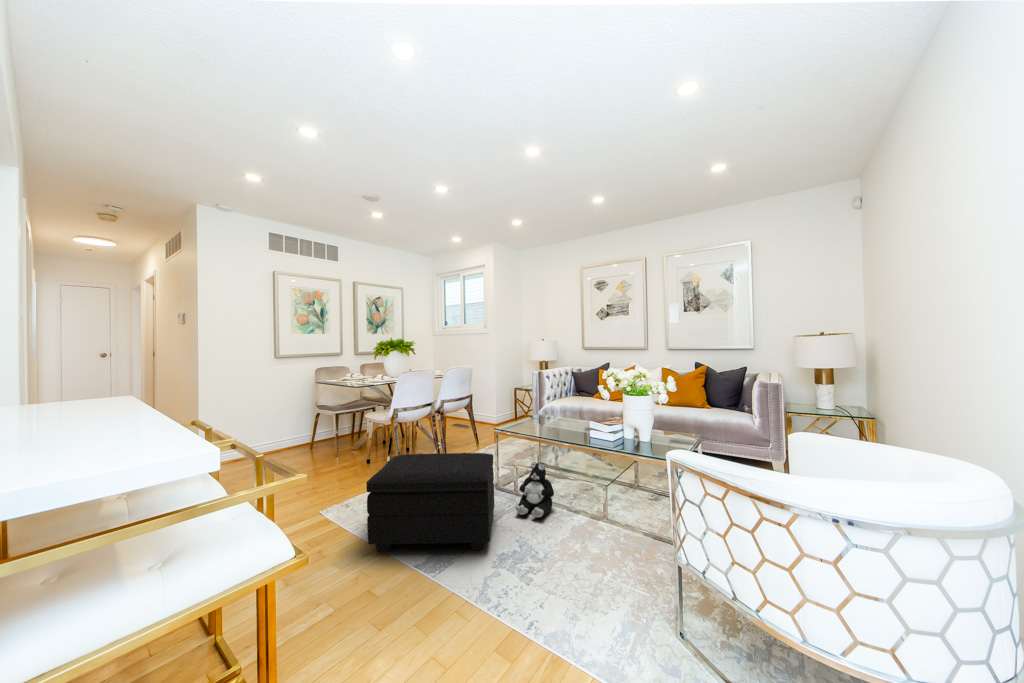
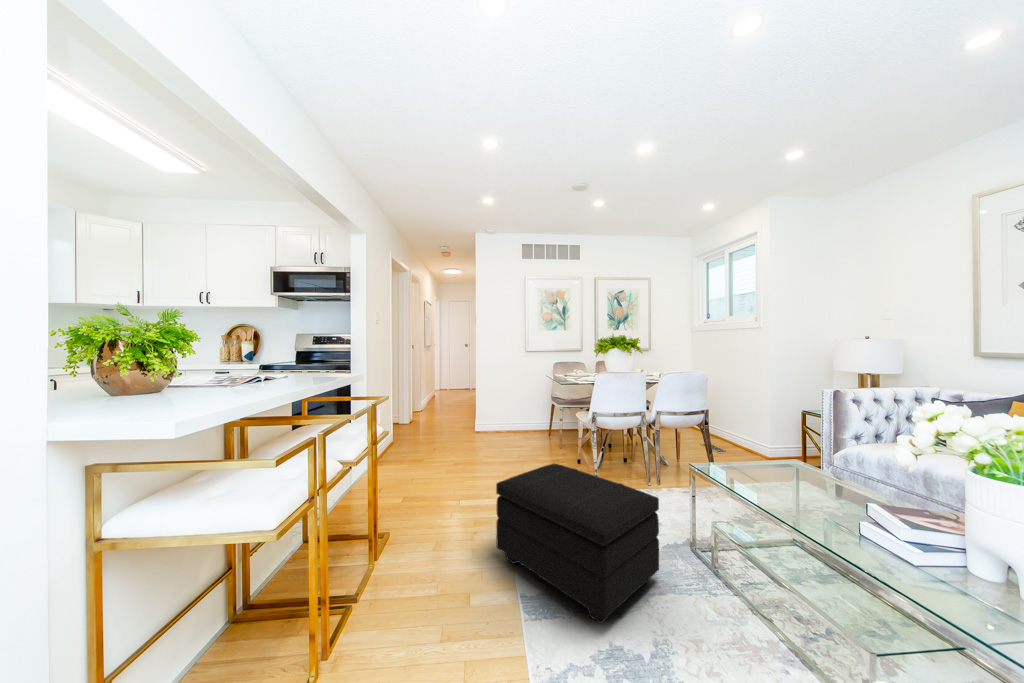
plush toy: present [515,462,554,518] -> none [686,532,763,628]

